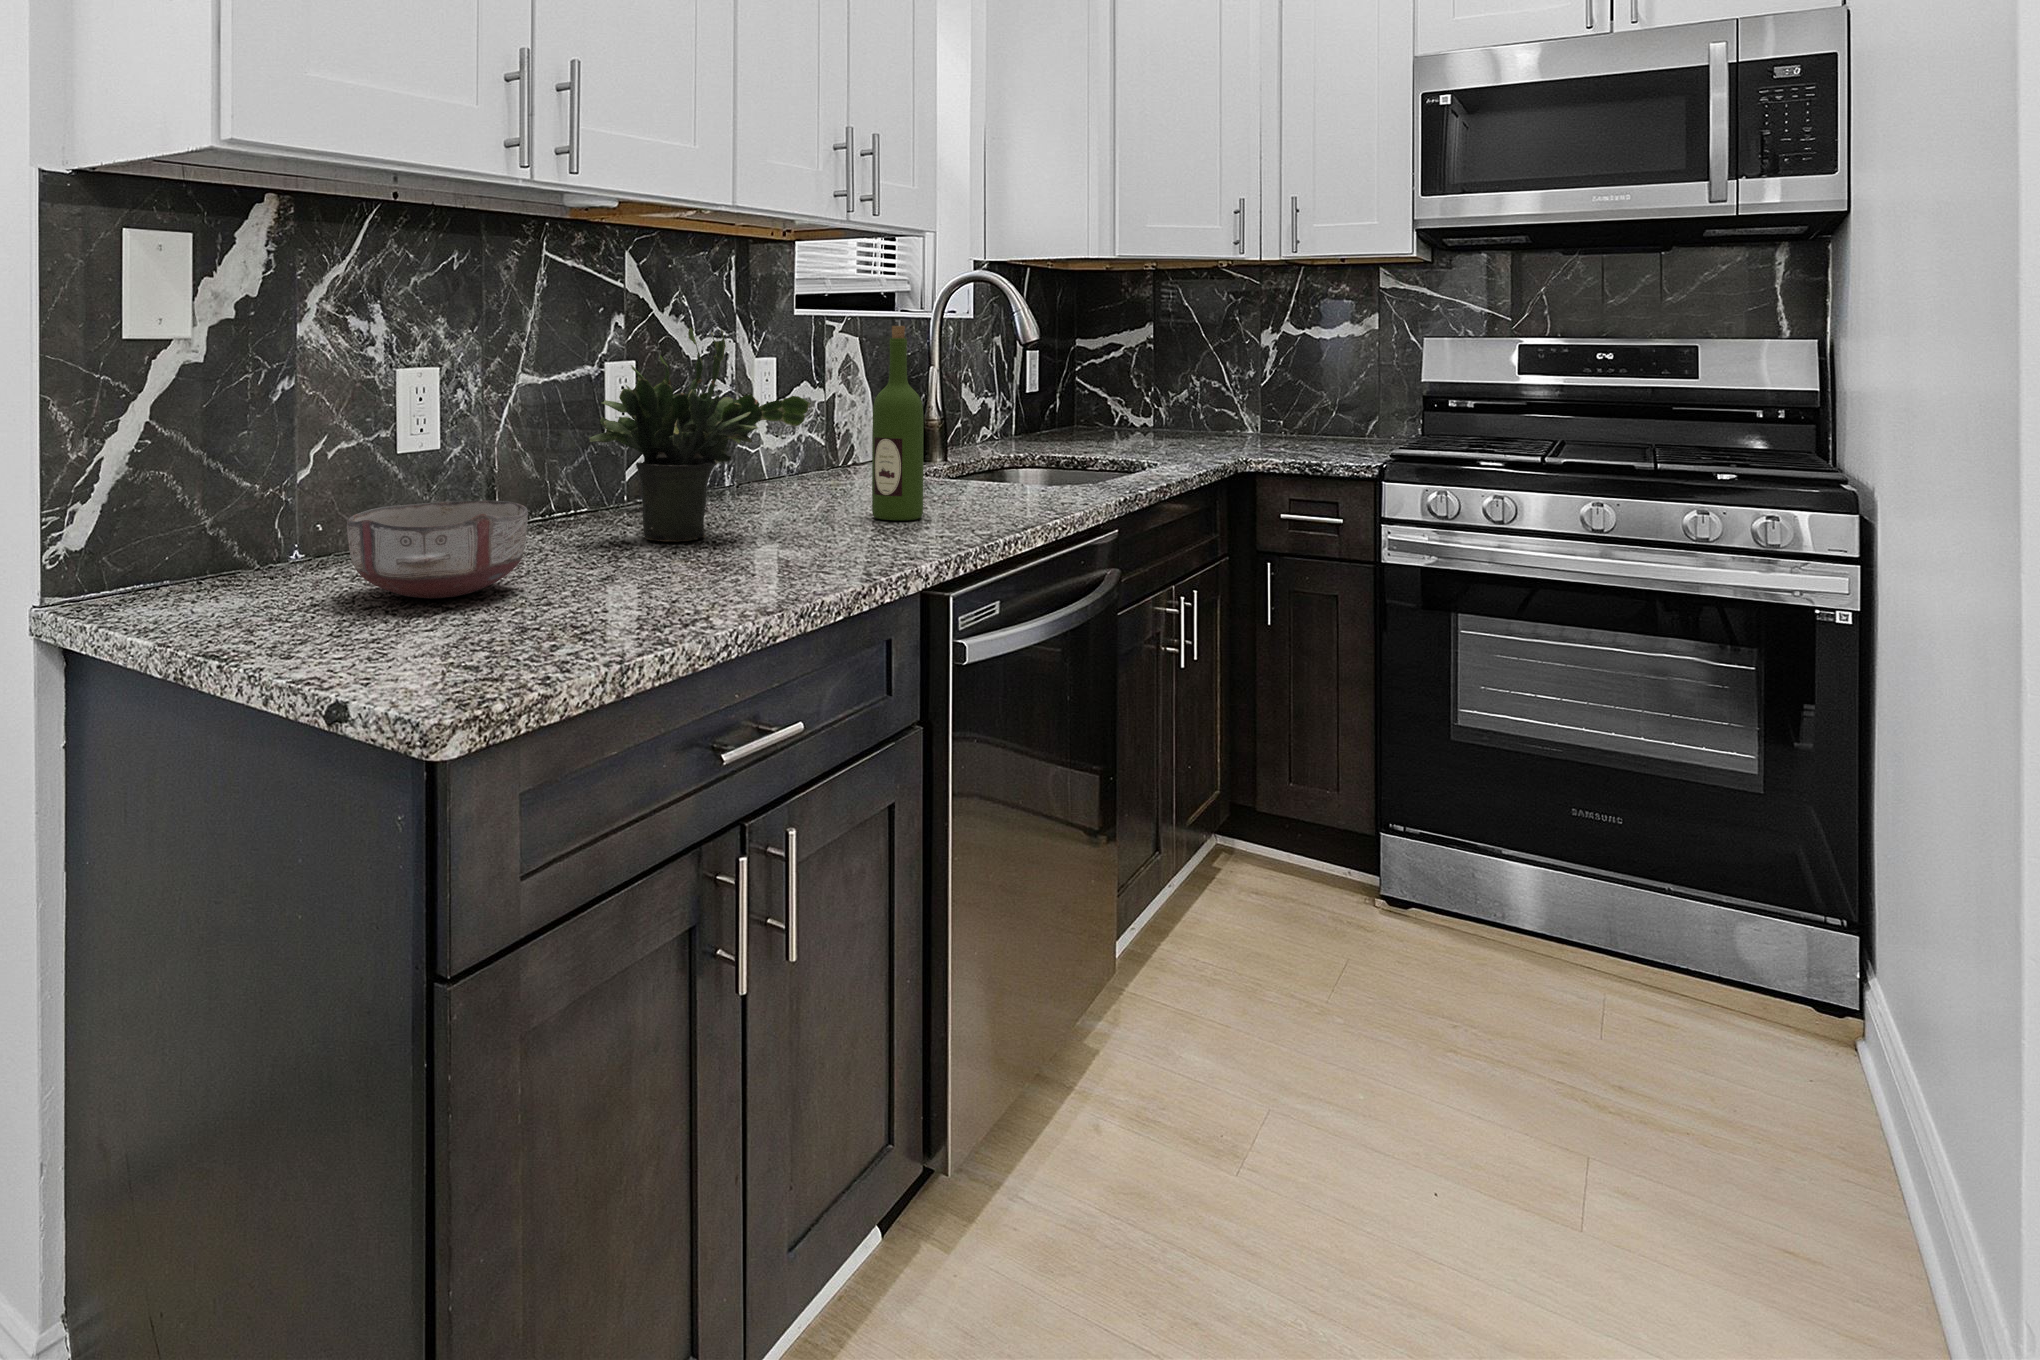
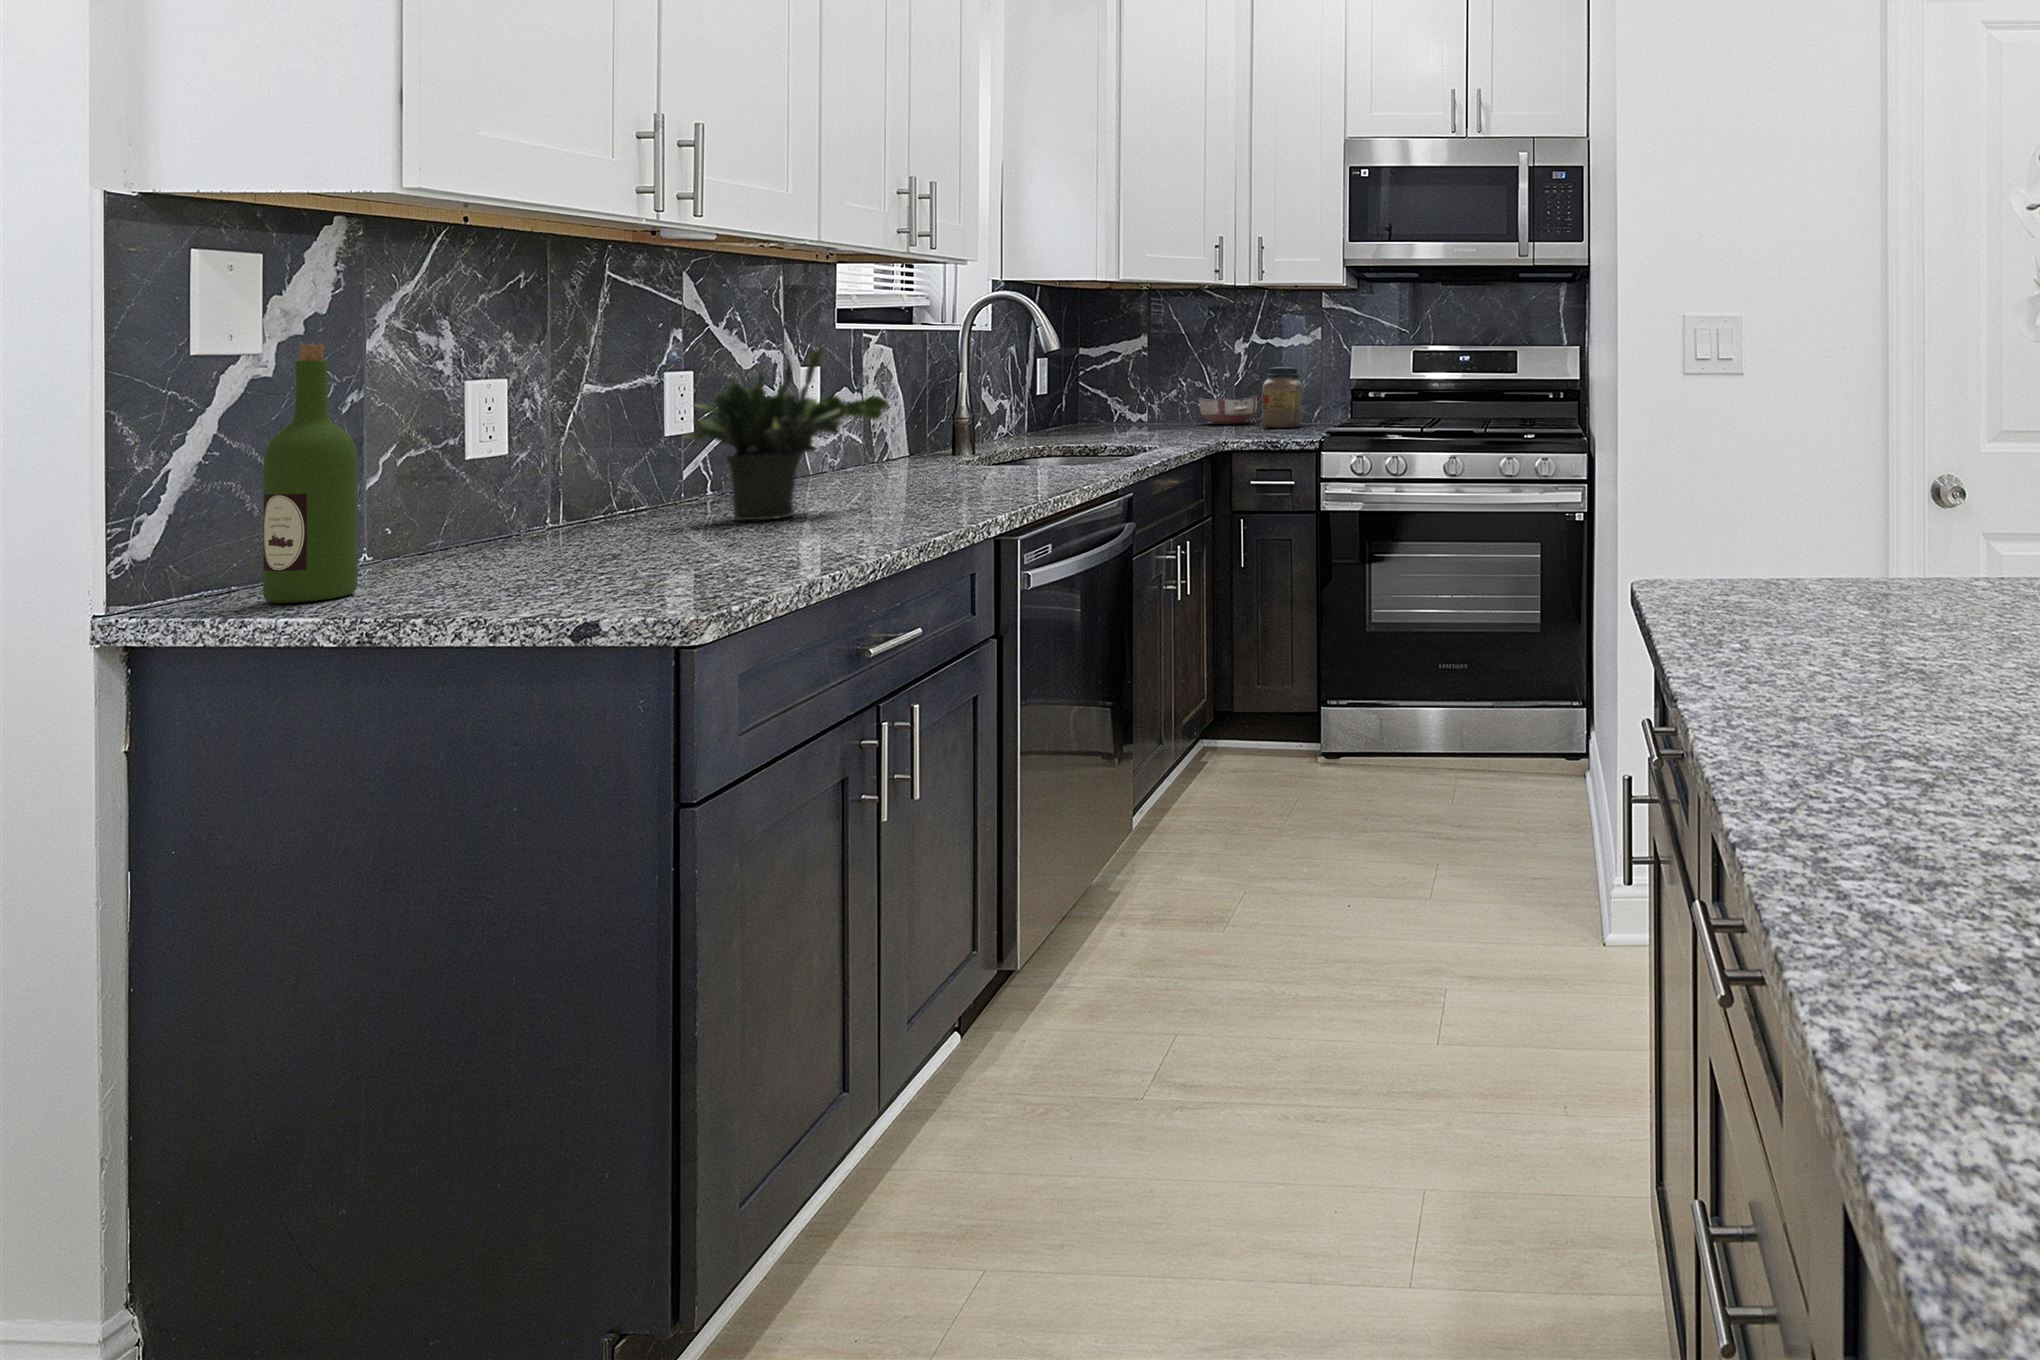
wine bottle: present [872,326,923,521] -> present [263,345,358,603]
jar: none [1302,365,1358,447] -> present [1262,367,1302,428]
ceramic bowl: present [347,500,528,599] -> present [1199,395,1257,424]

